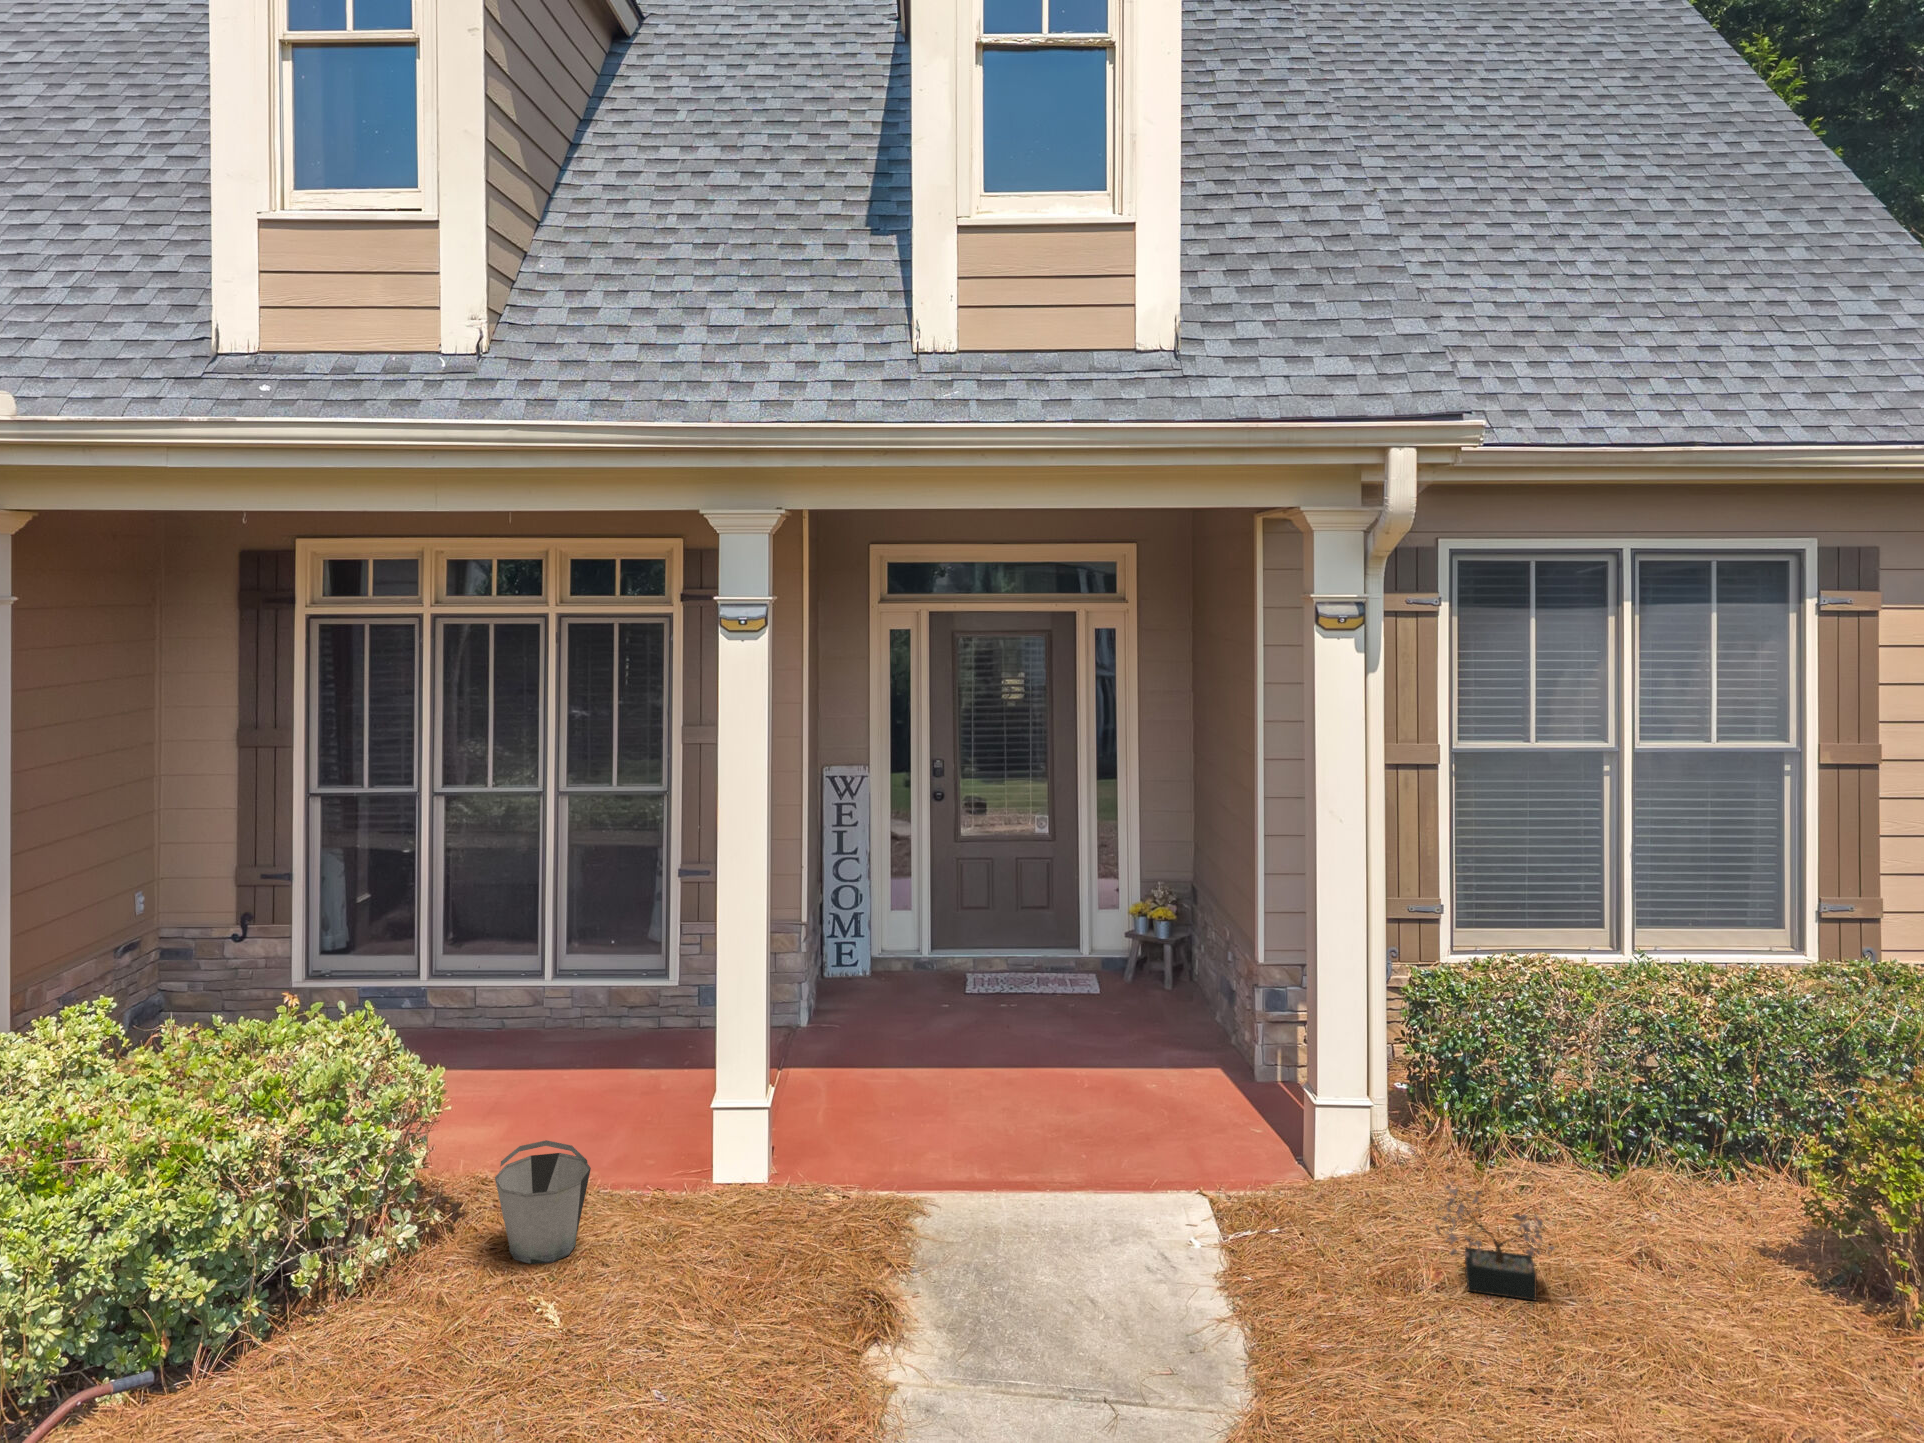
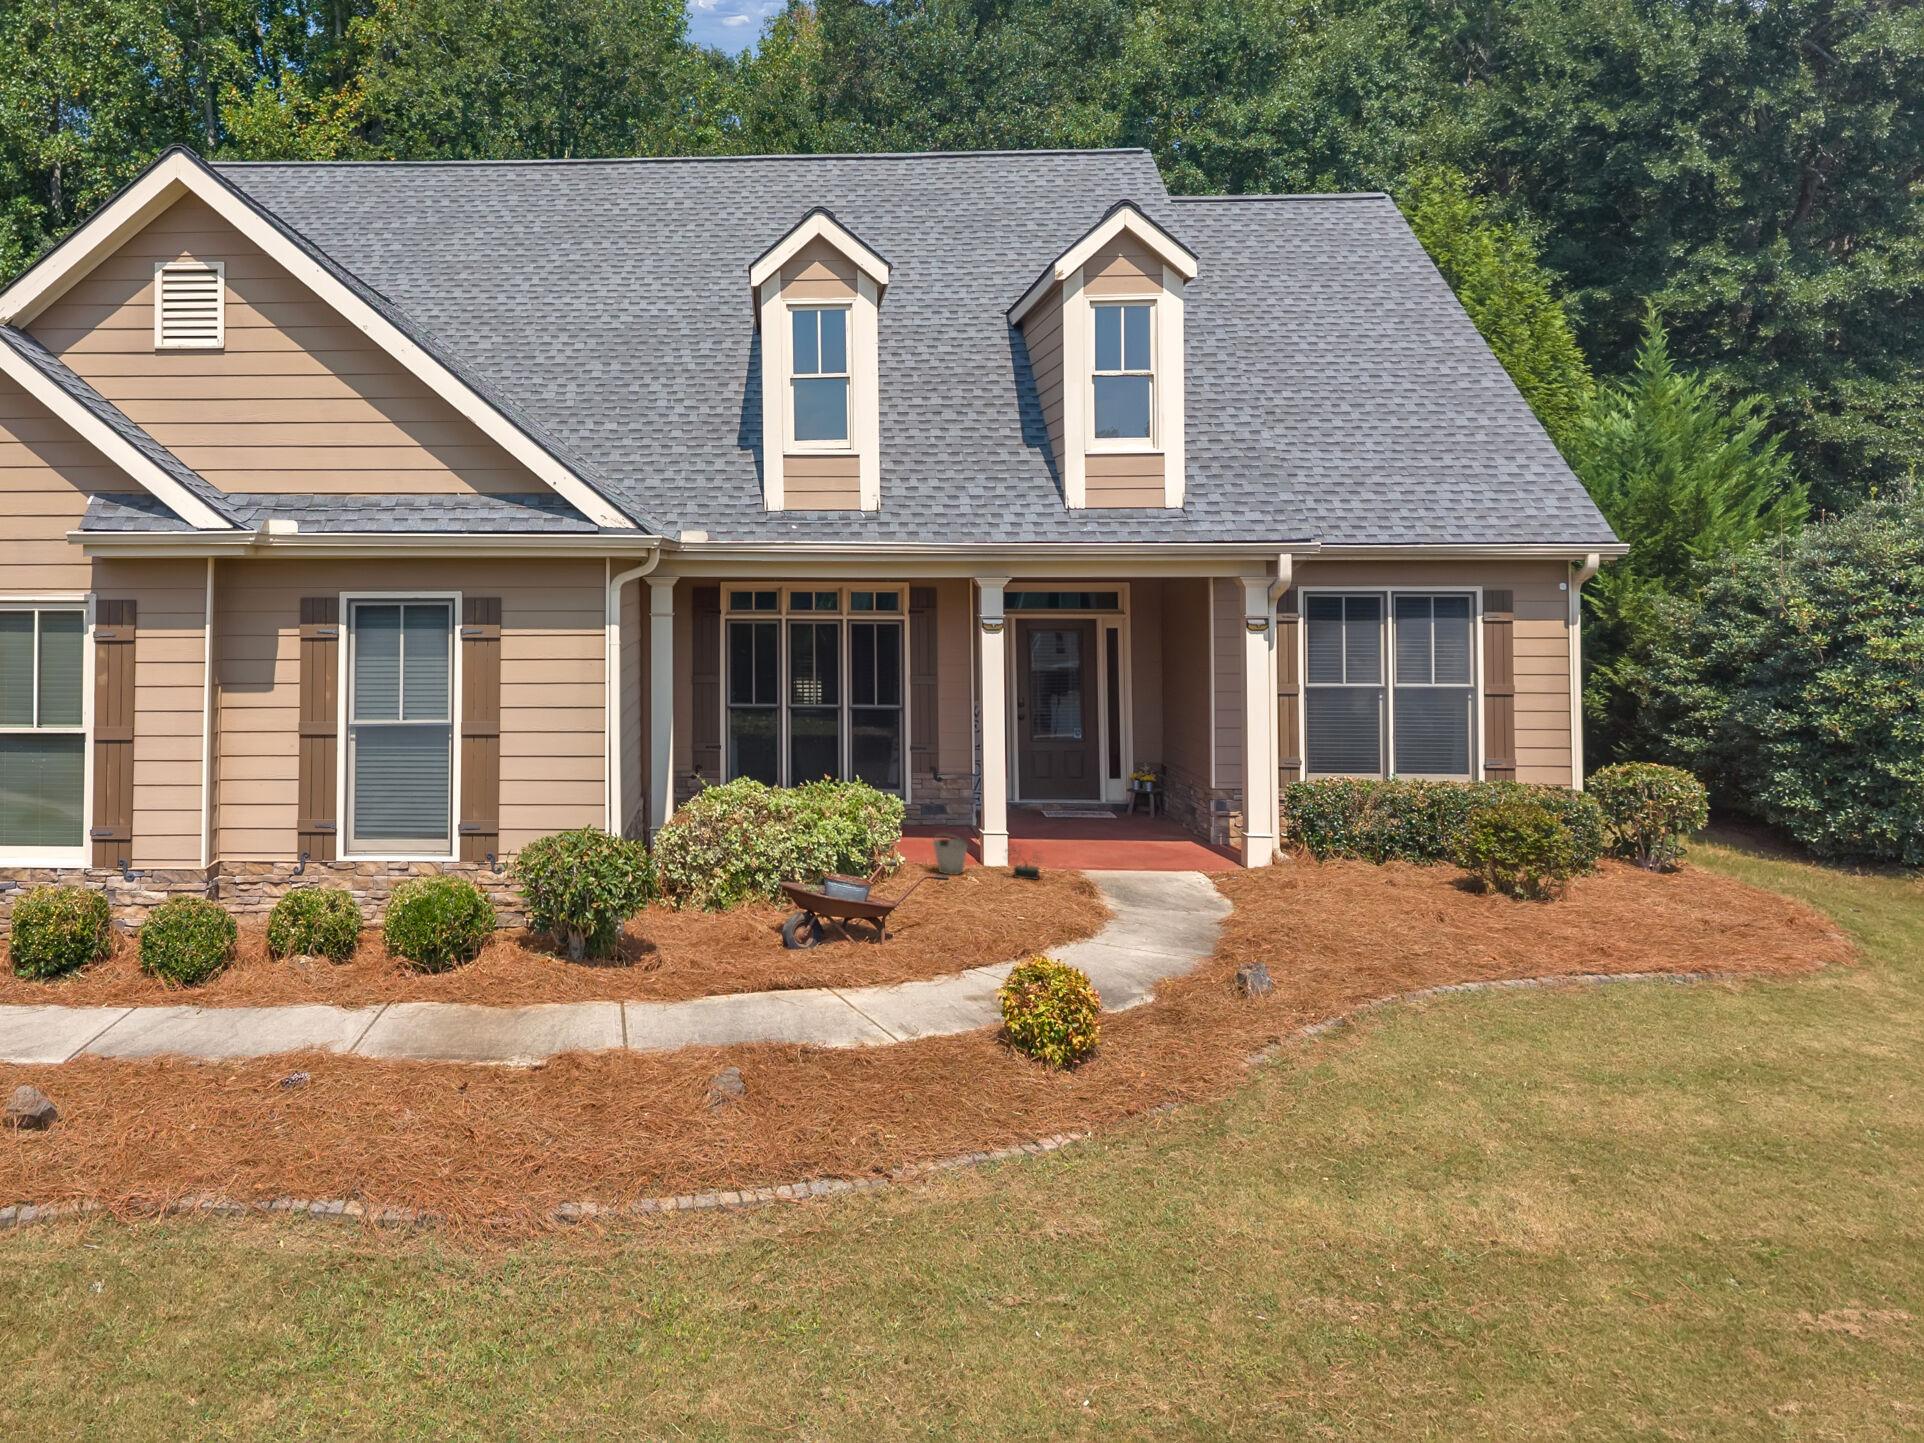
decorative plant: present [1435,1181,1555,1300] -> present [1006,845,1044,880]

